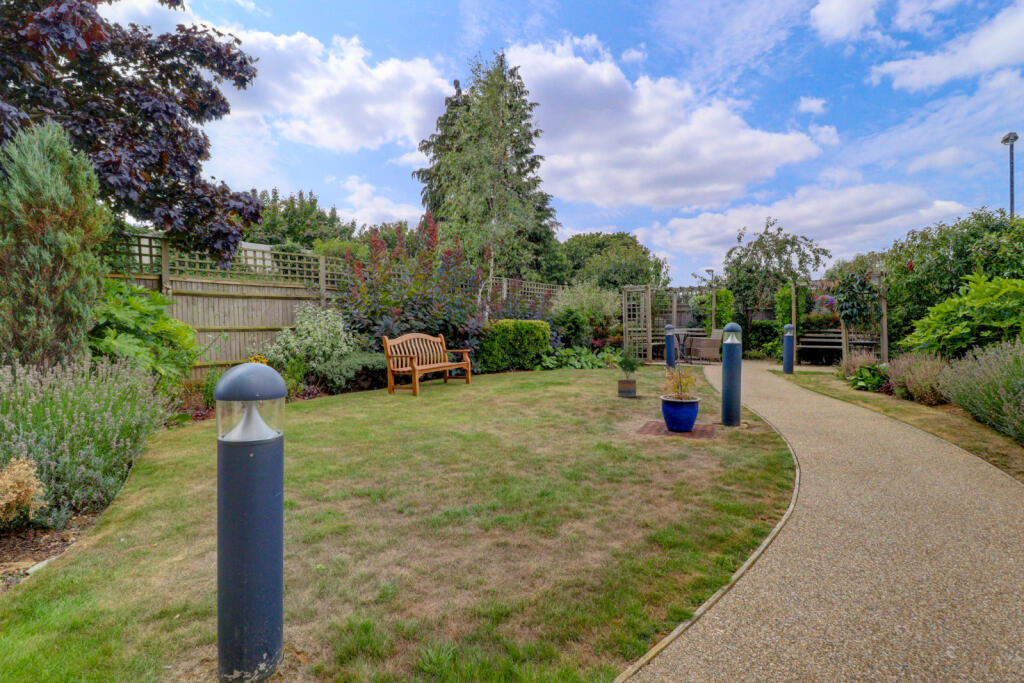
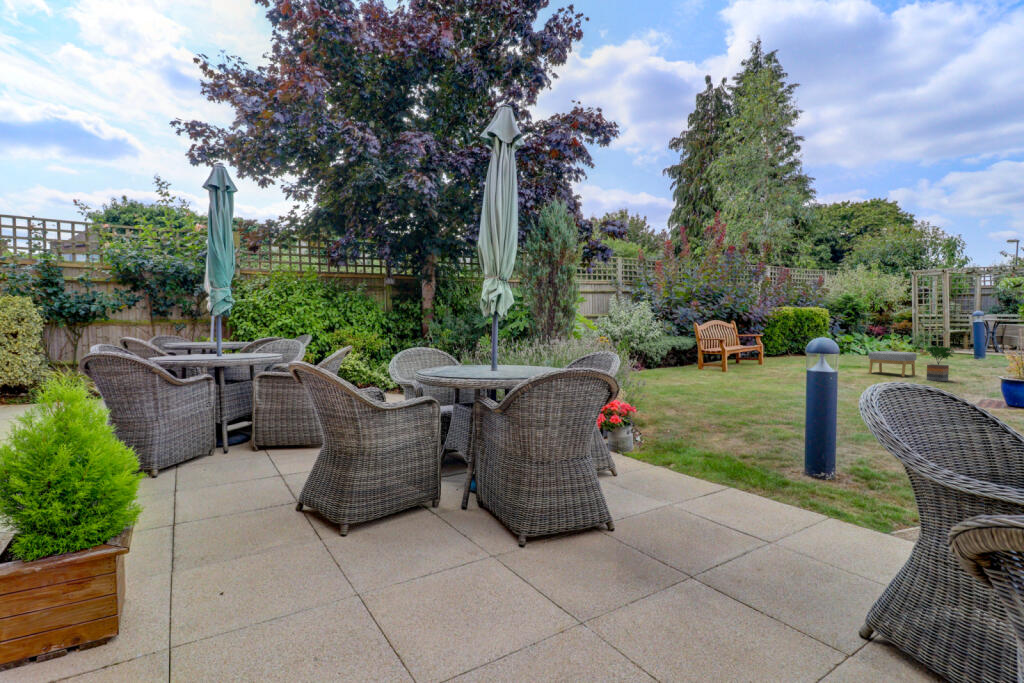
footstool: none [570,366,611,393] -> present [868,351,916,377]

